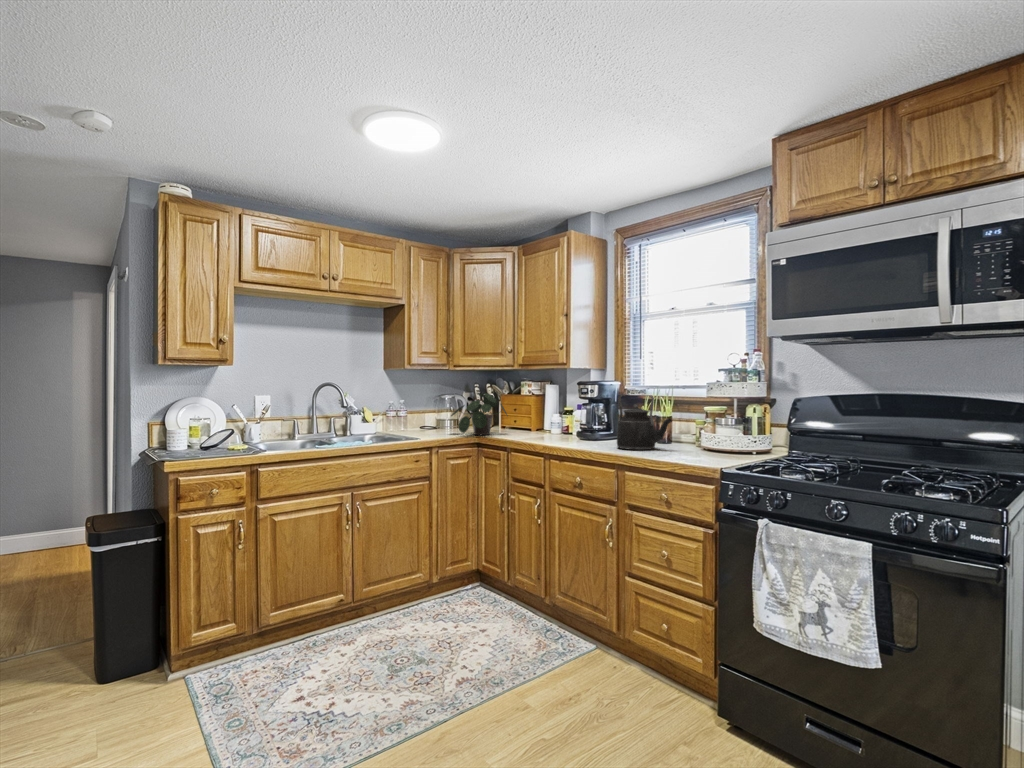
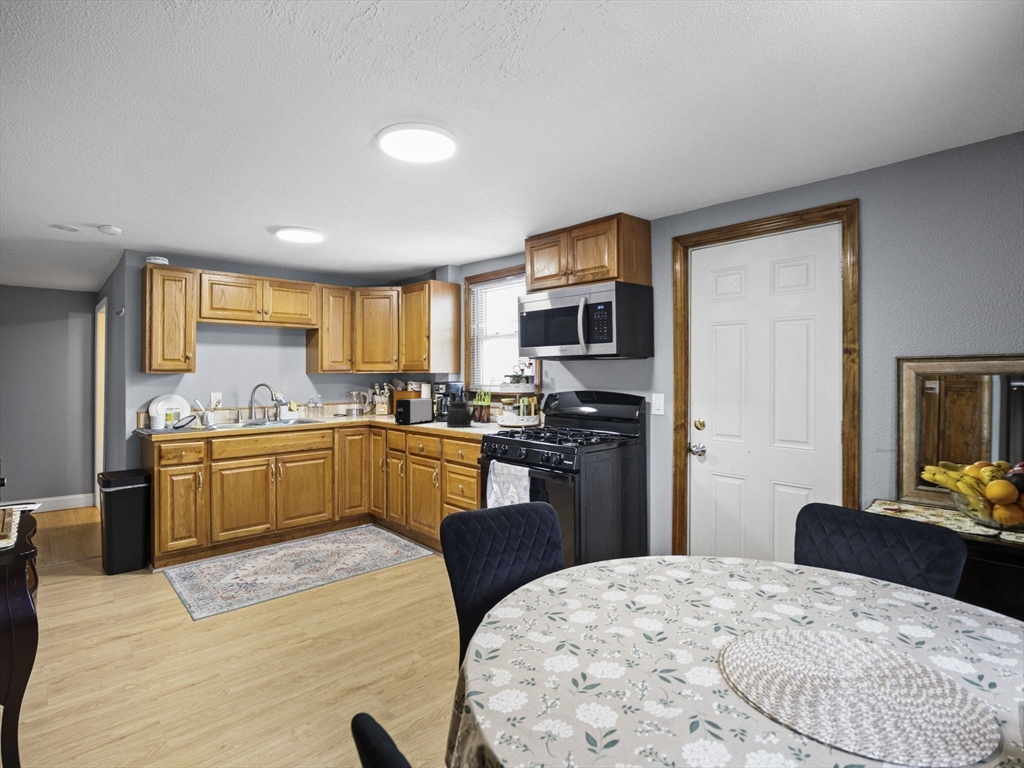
potted plant: present [452,393,507,435] -> none [353,391,392,420]
toaster: none [526,404,581,444] -> present [395,398,435,425]

